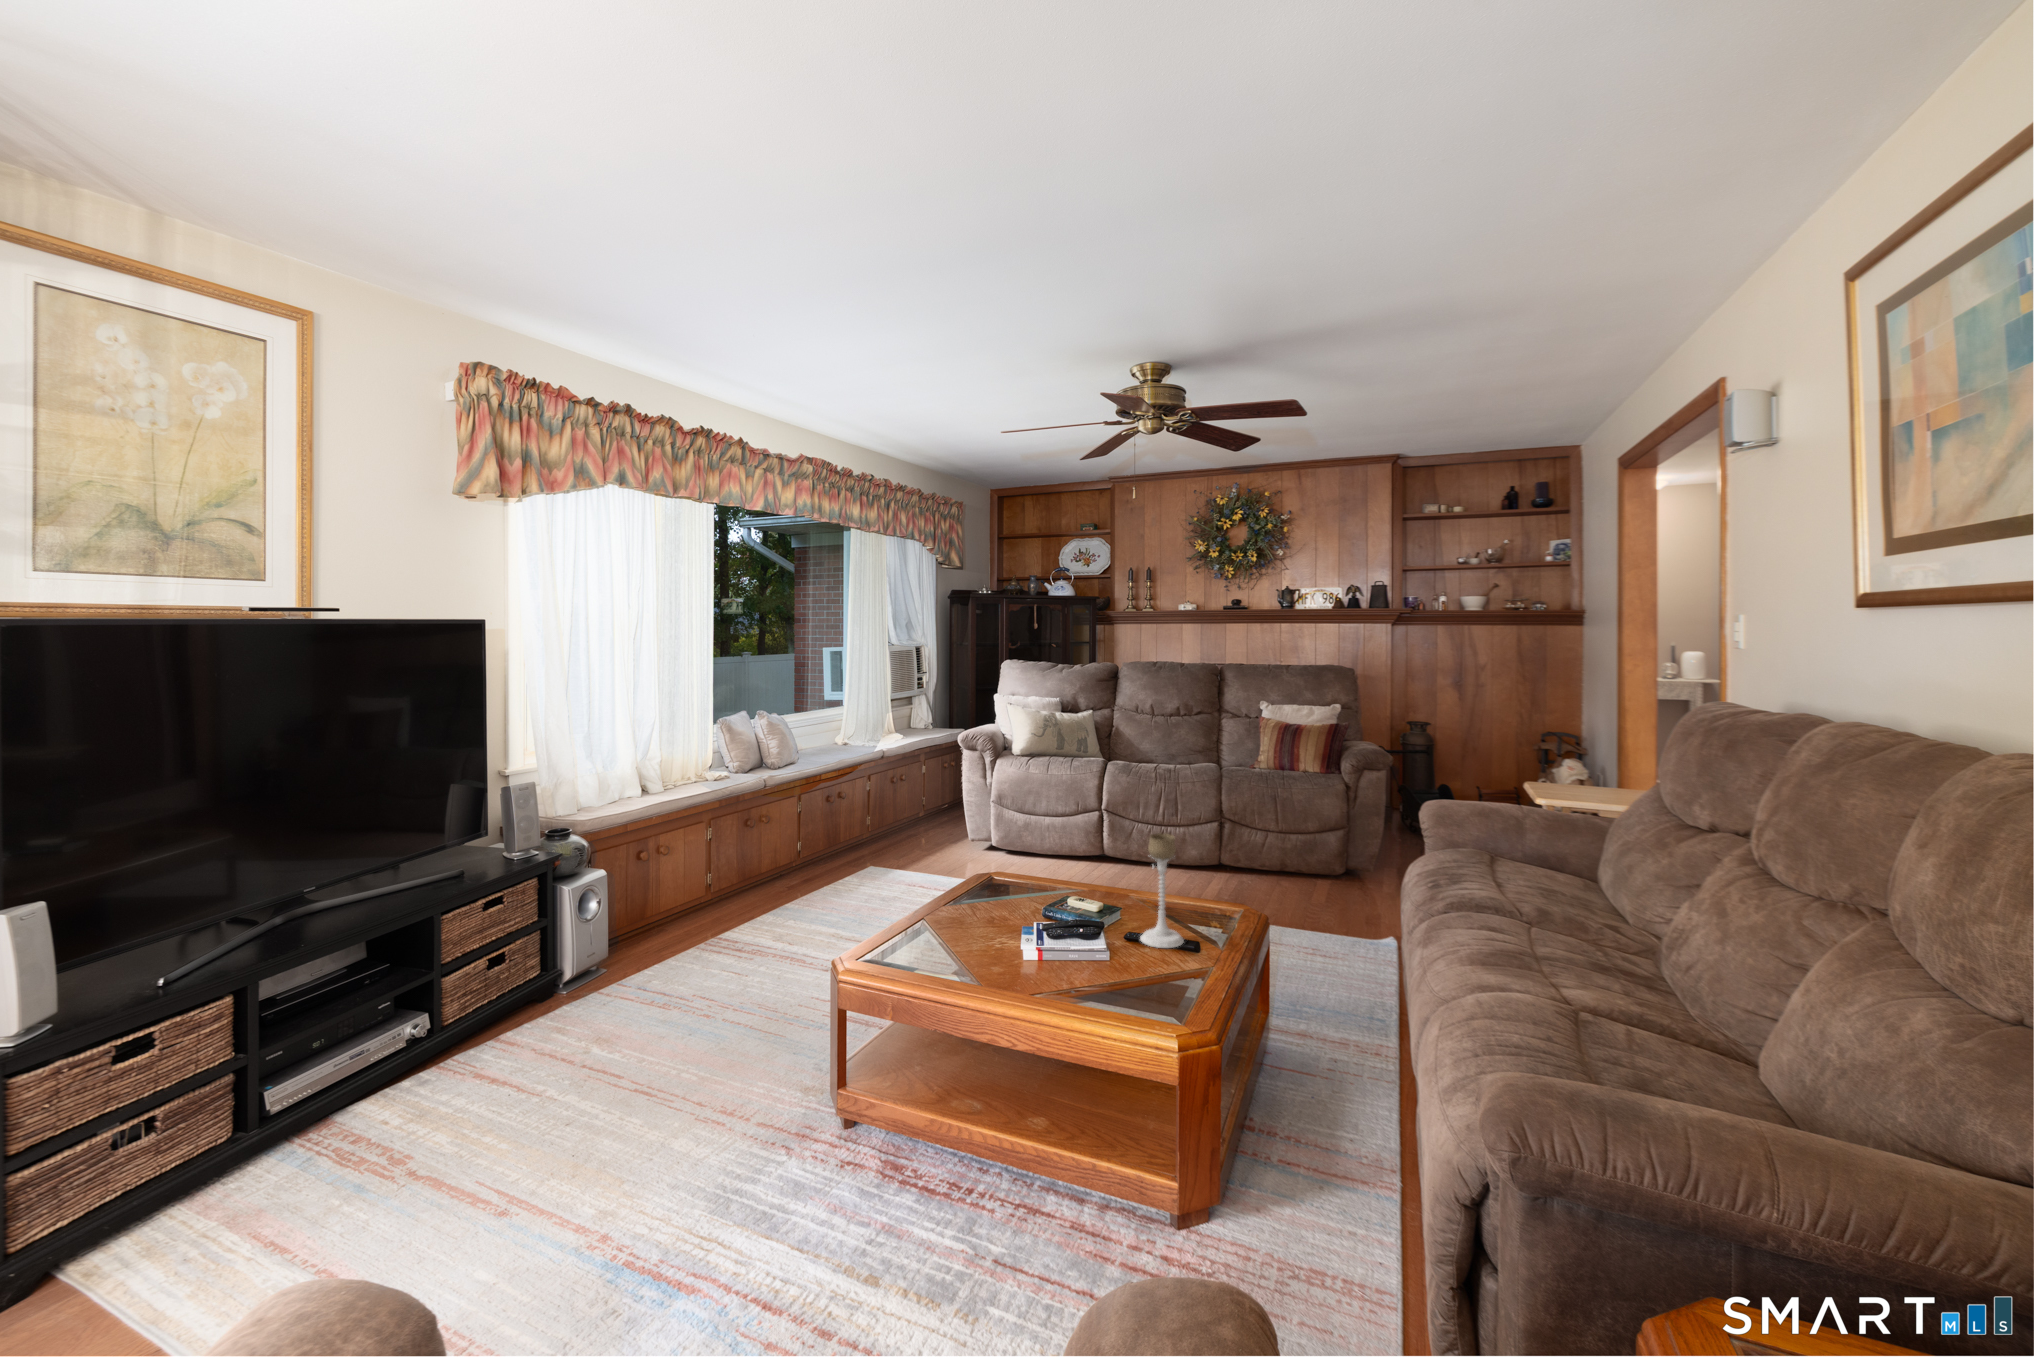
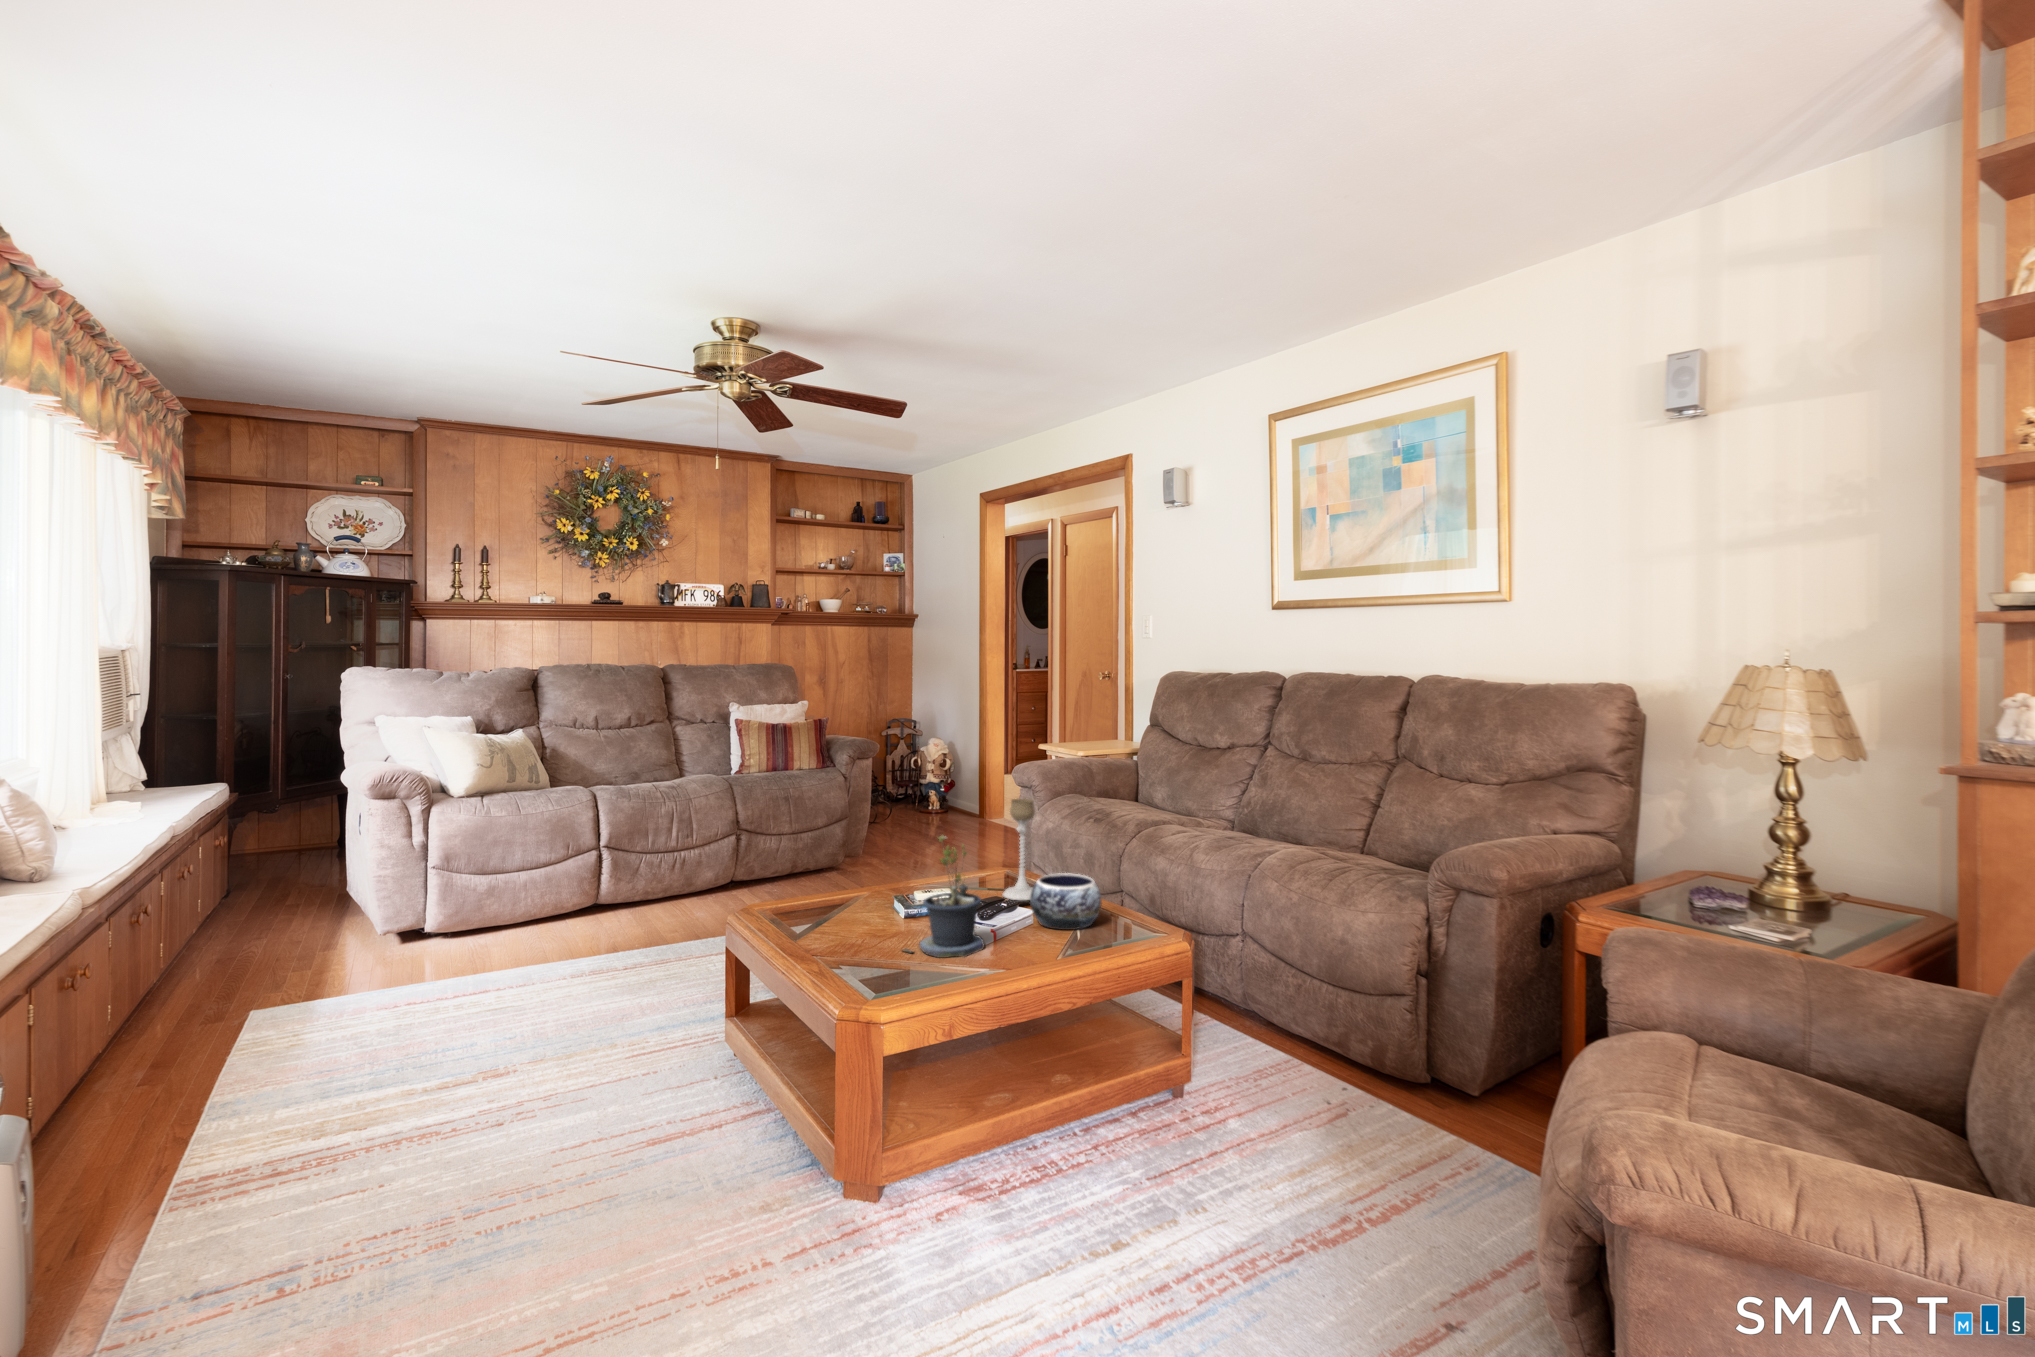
potted plant: none [932,849,999,972] -> present [903,835,985,958]
decorative bowl: none [1064,922,1144,992] -> present [1030,873,1102,930]

